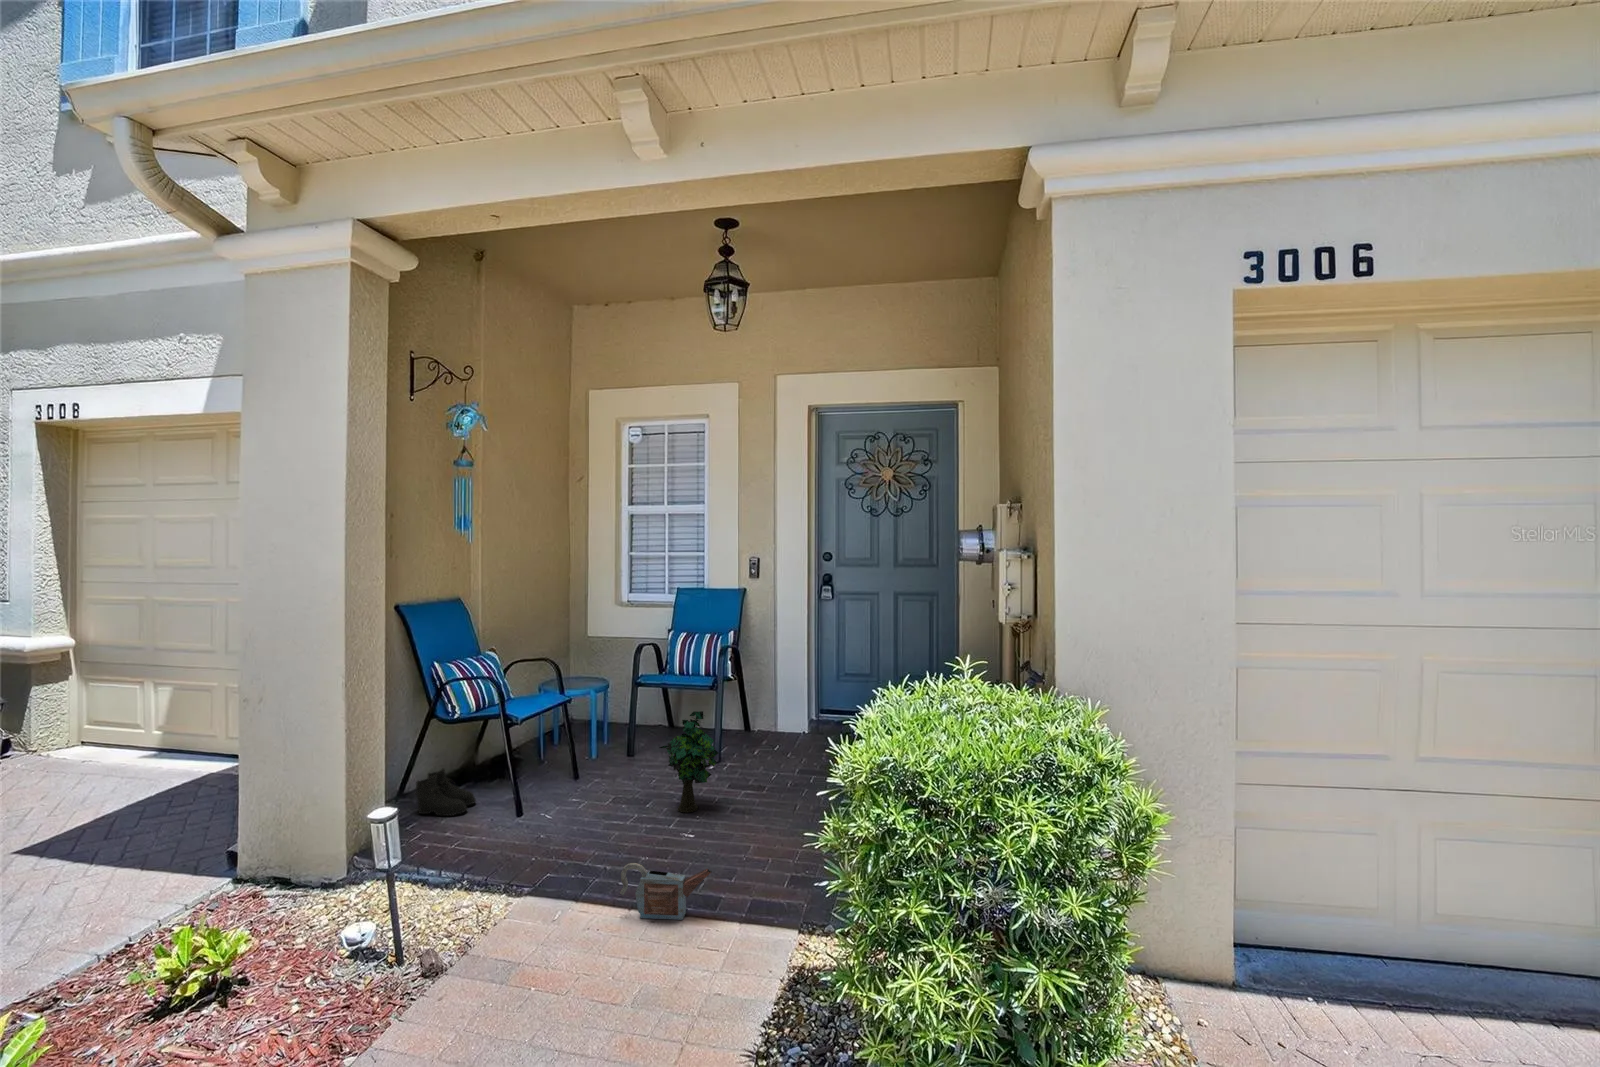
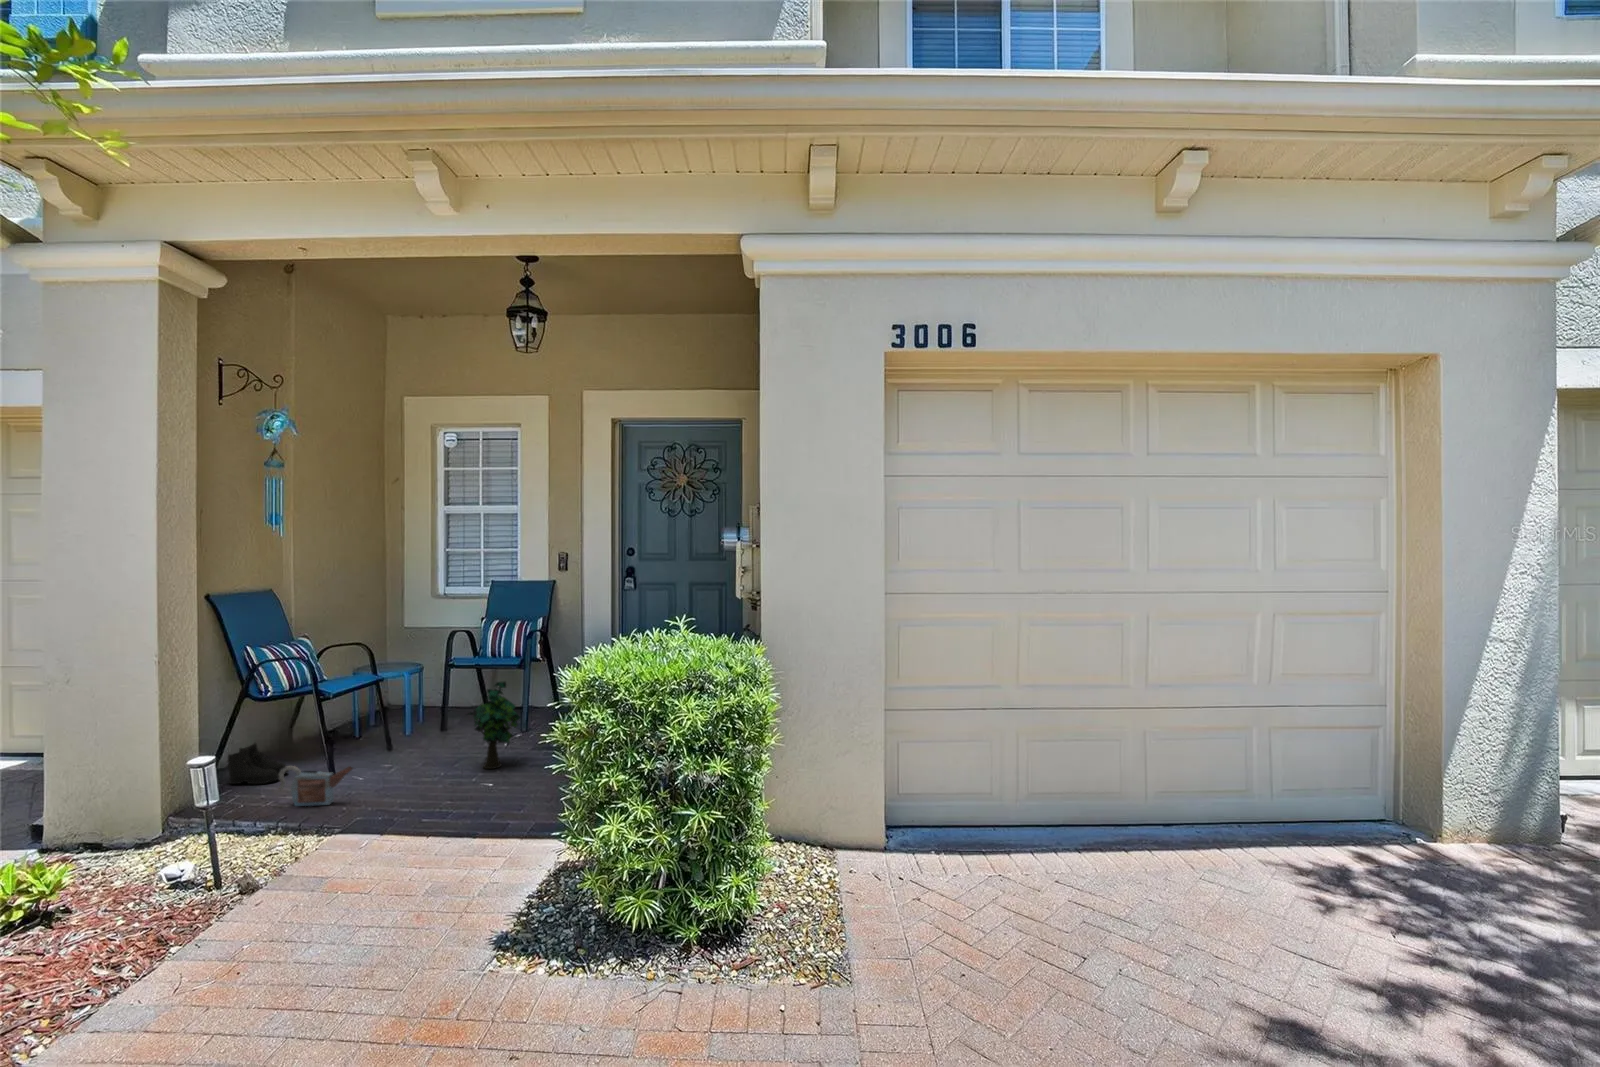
watering can: present [620,863,712,920] -> present [279,766,353,806]

